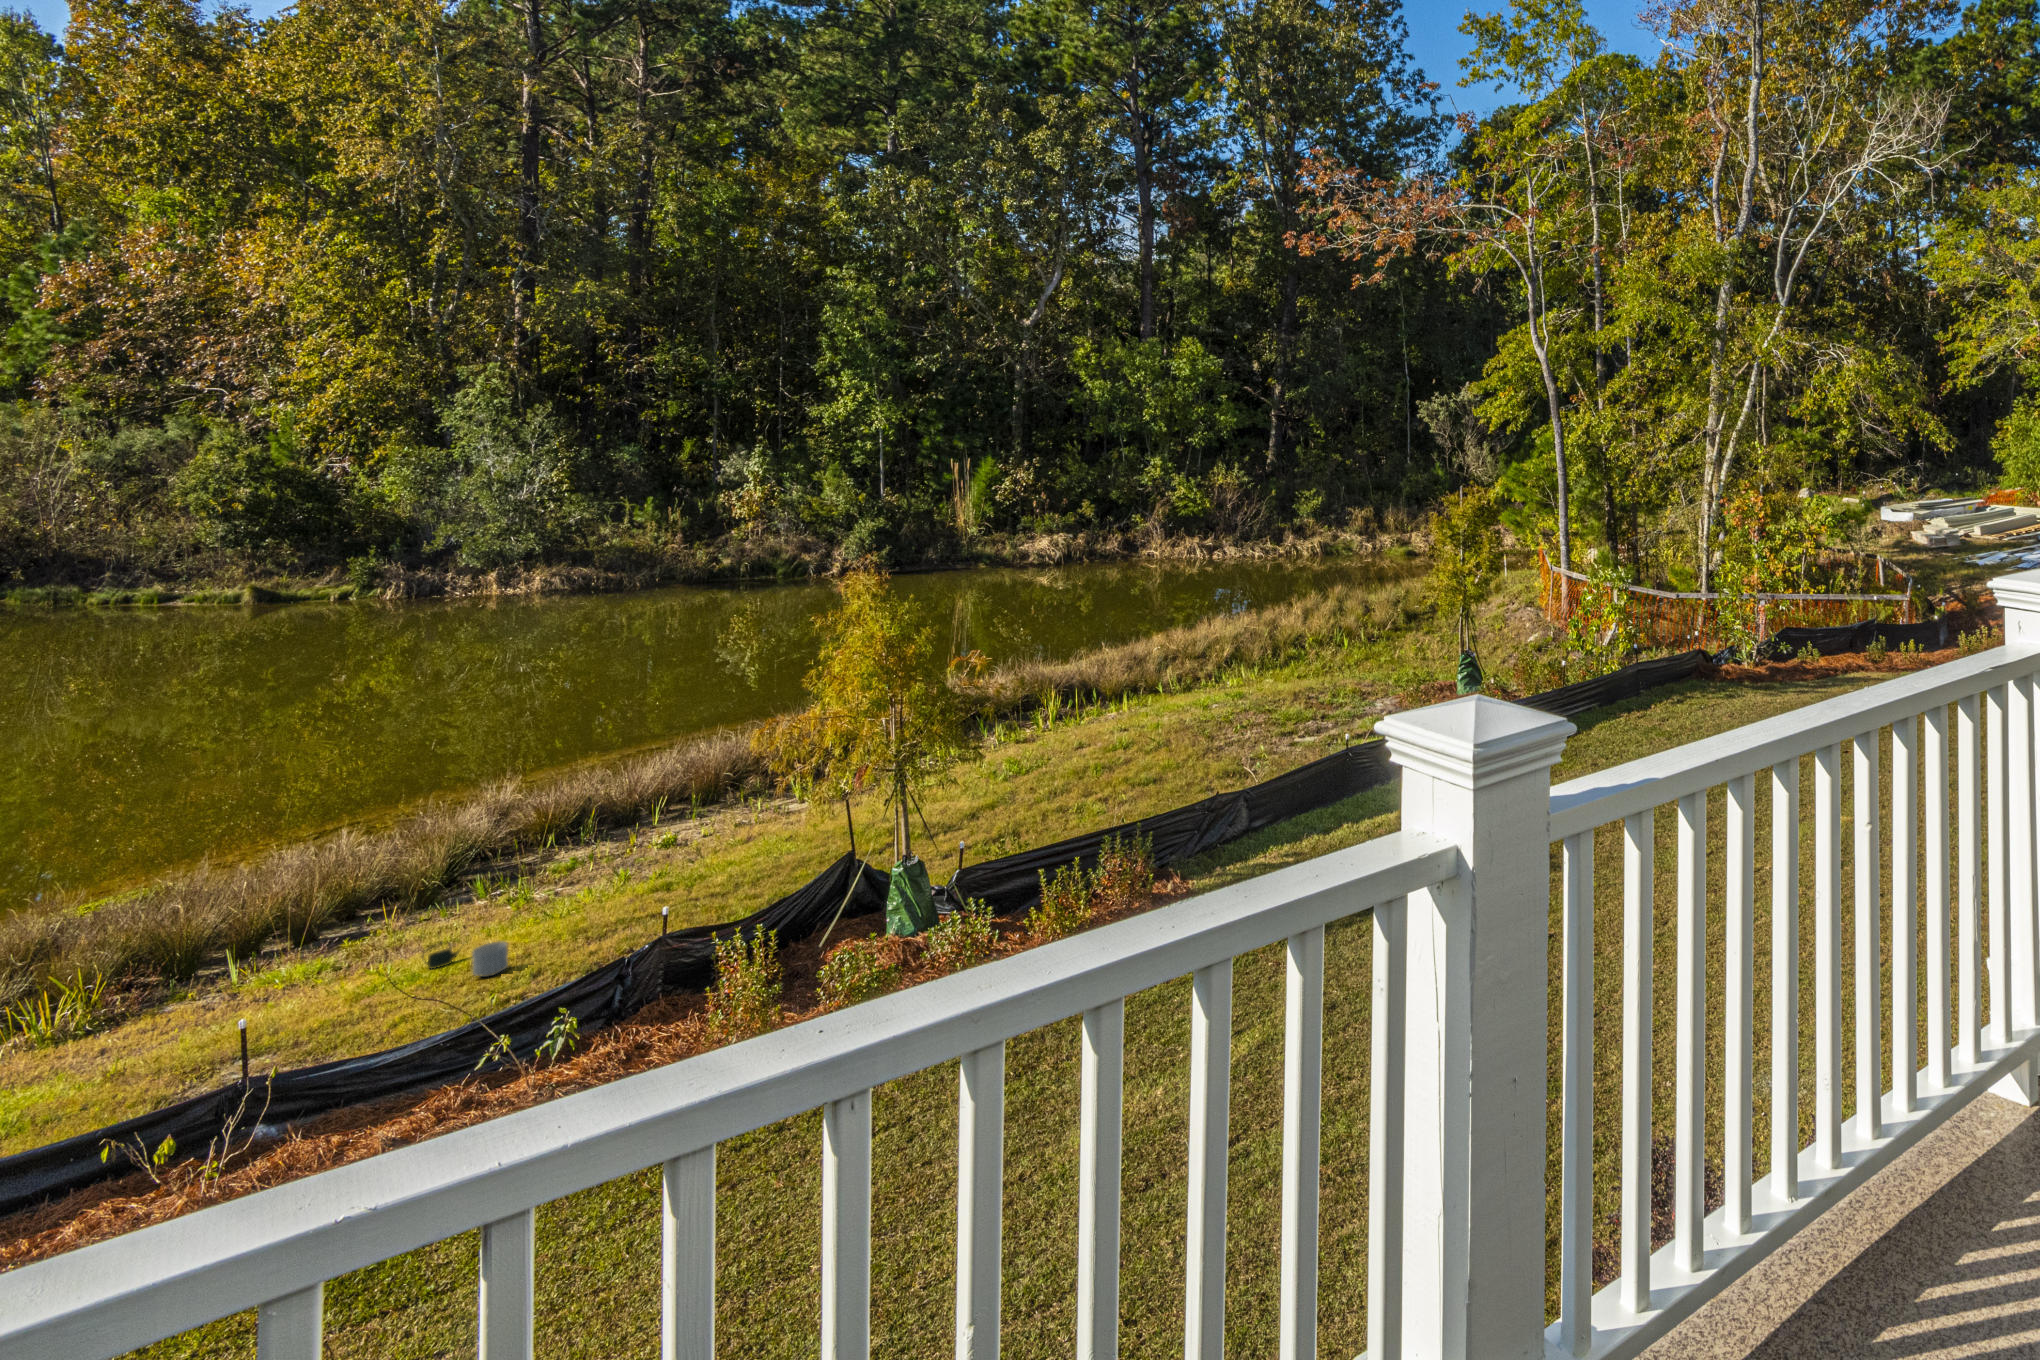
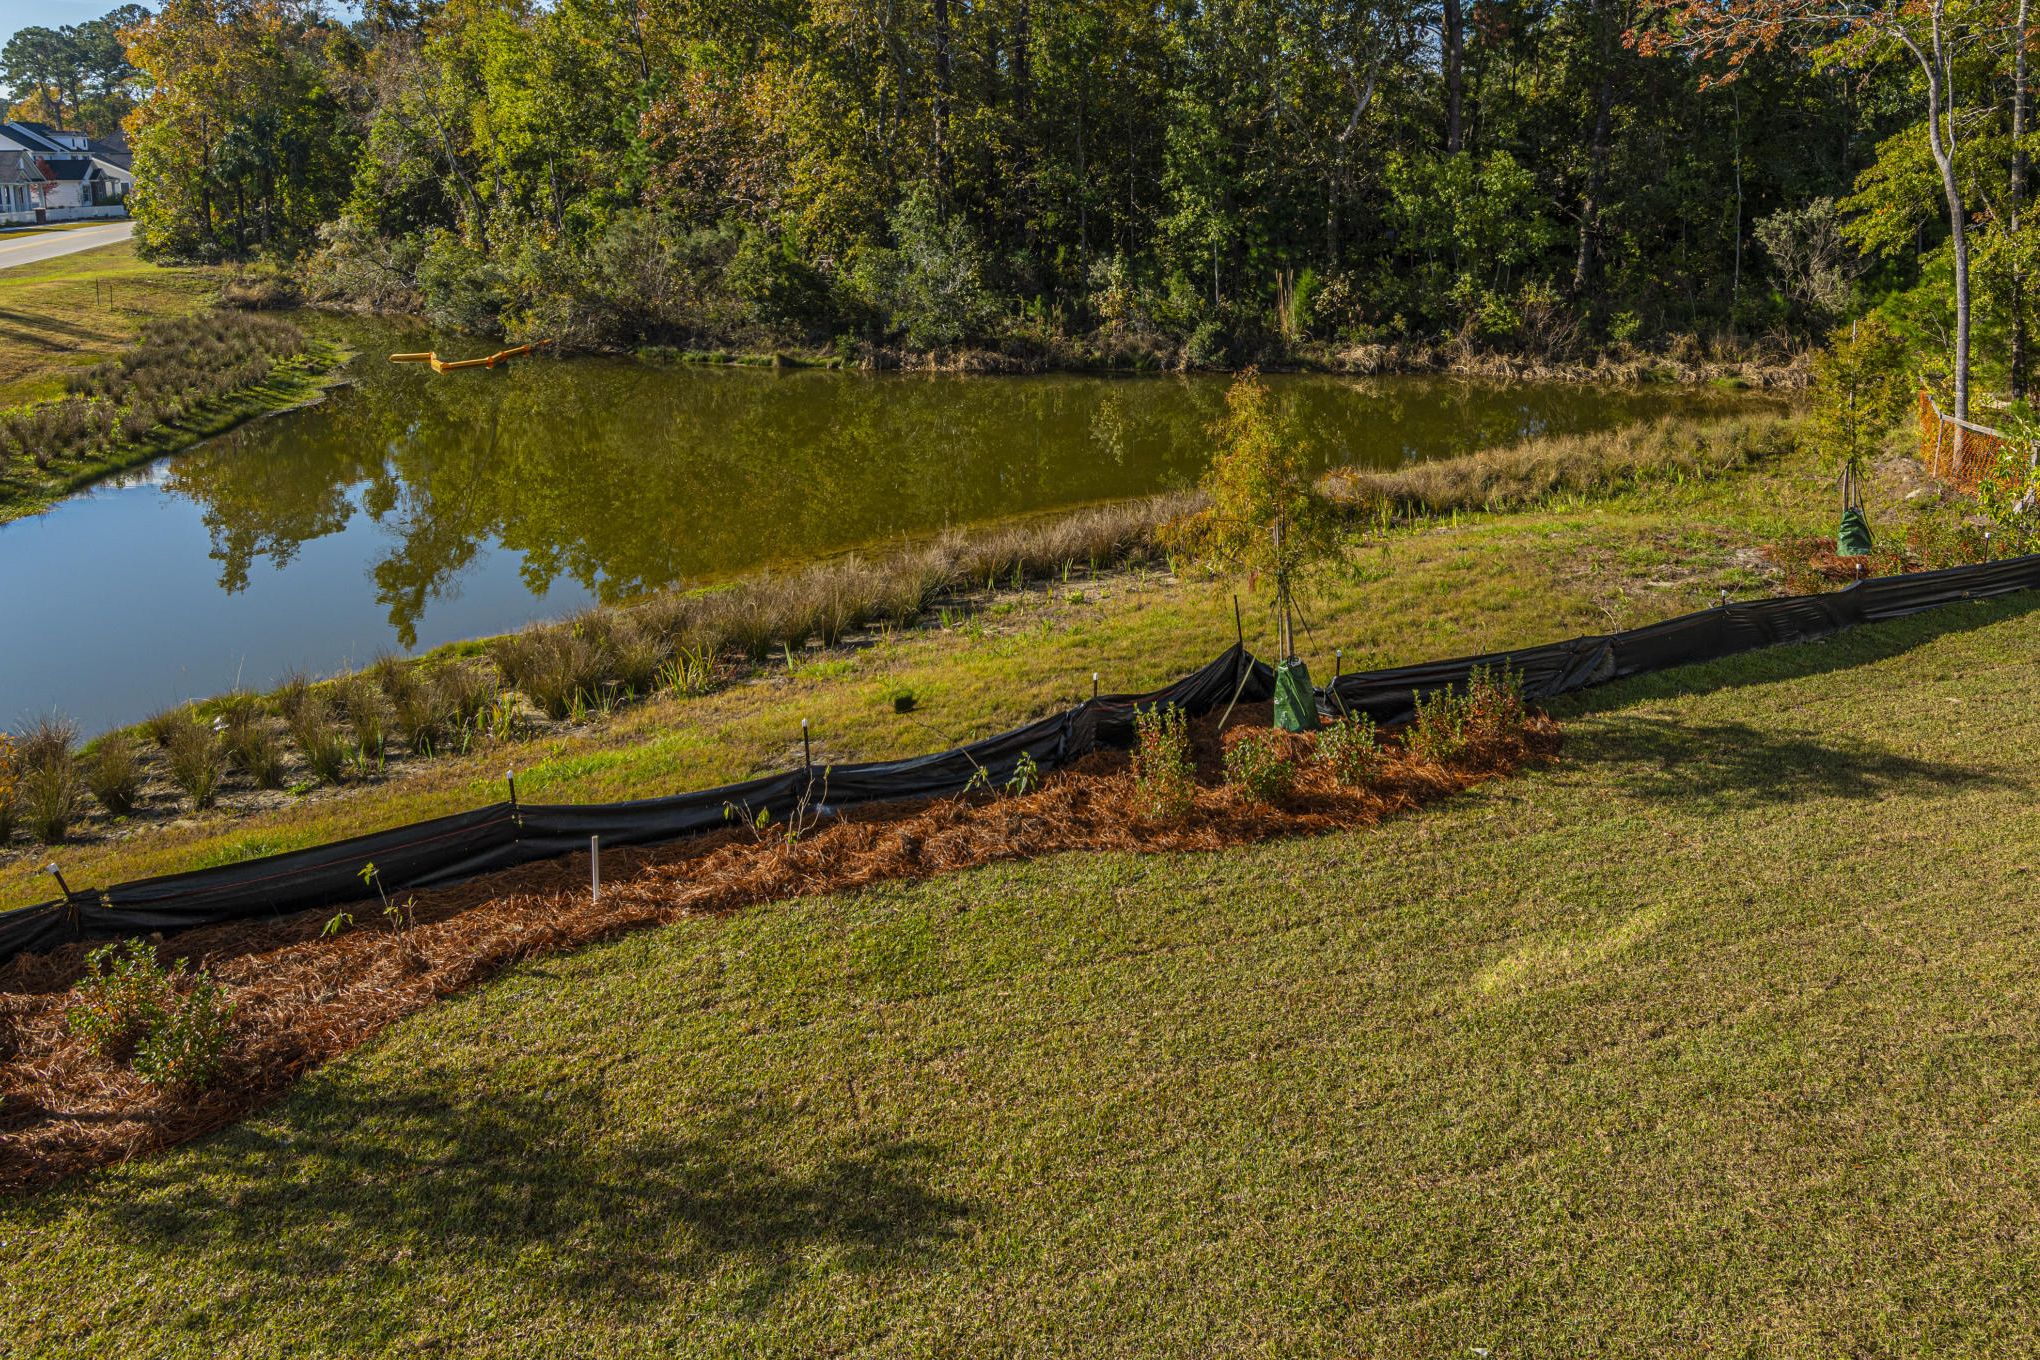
planter: present [472,942,508,977] -> none [930,700,960,734]

